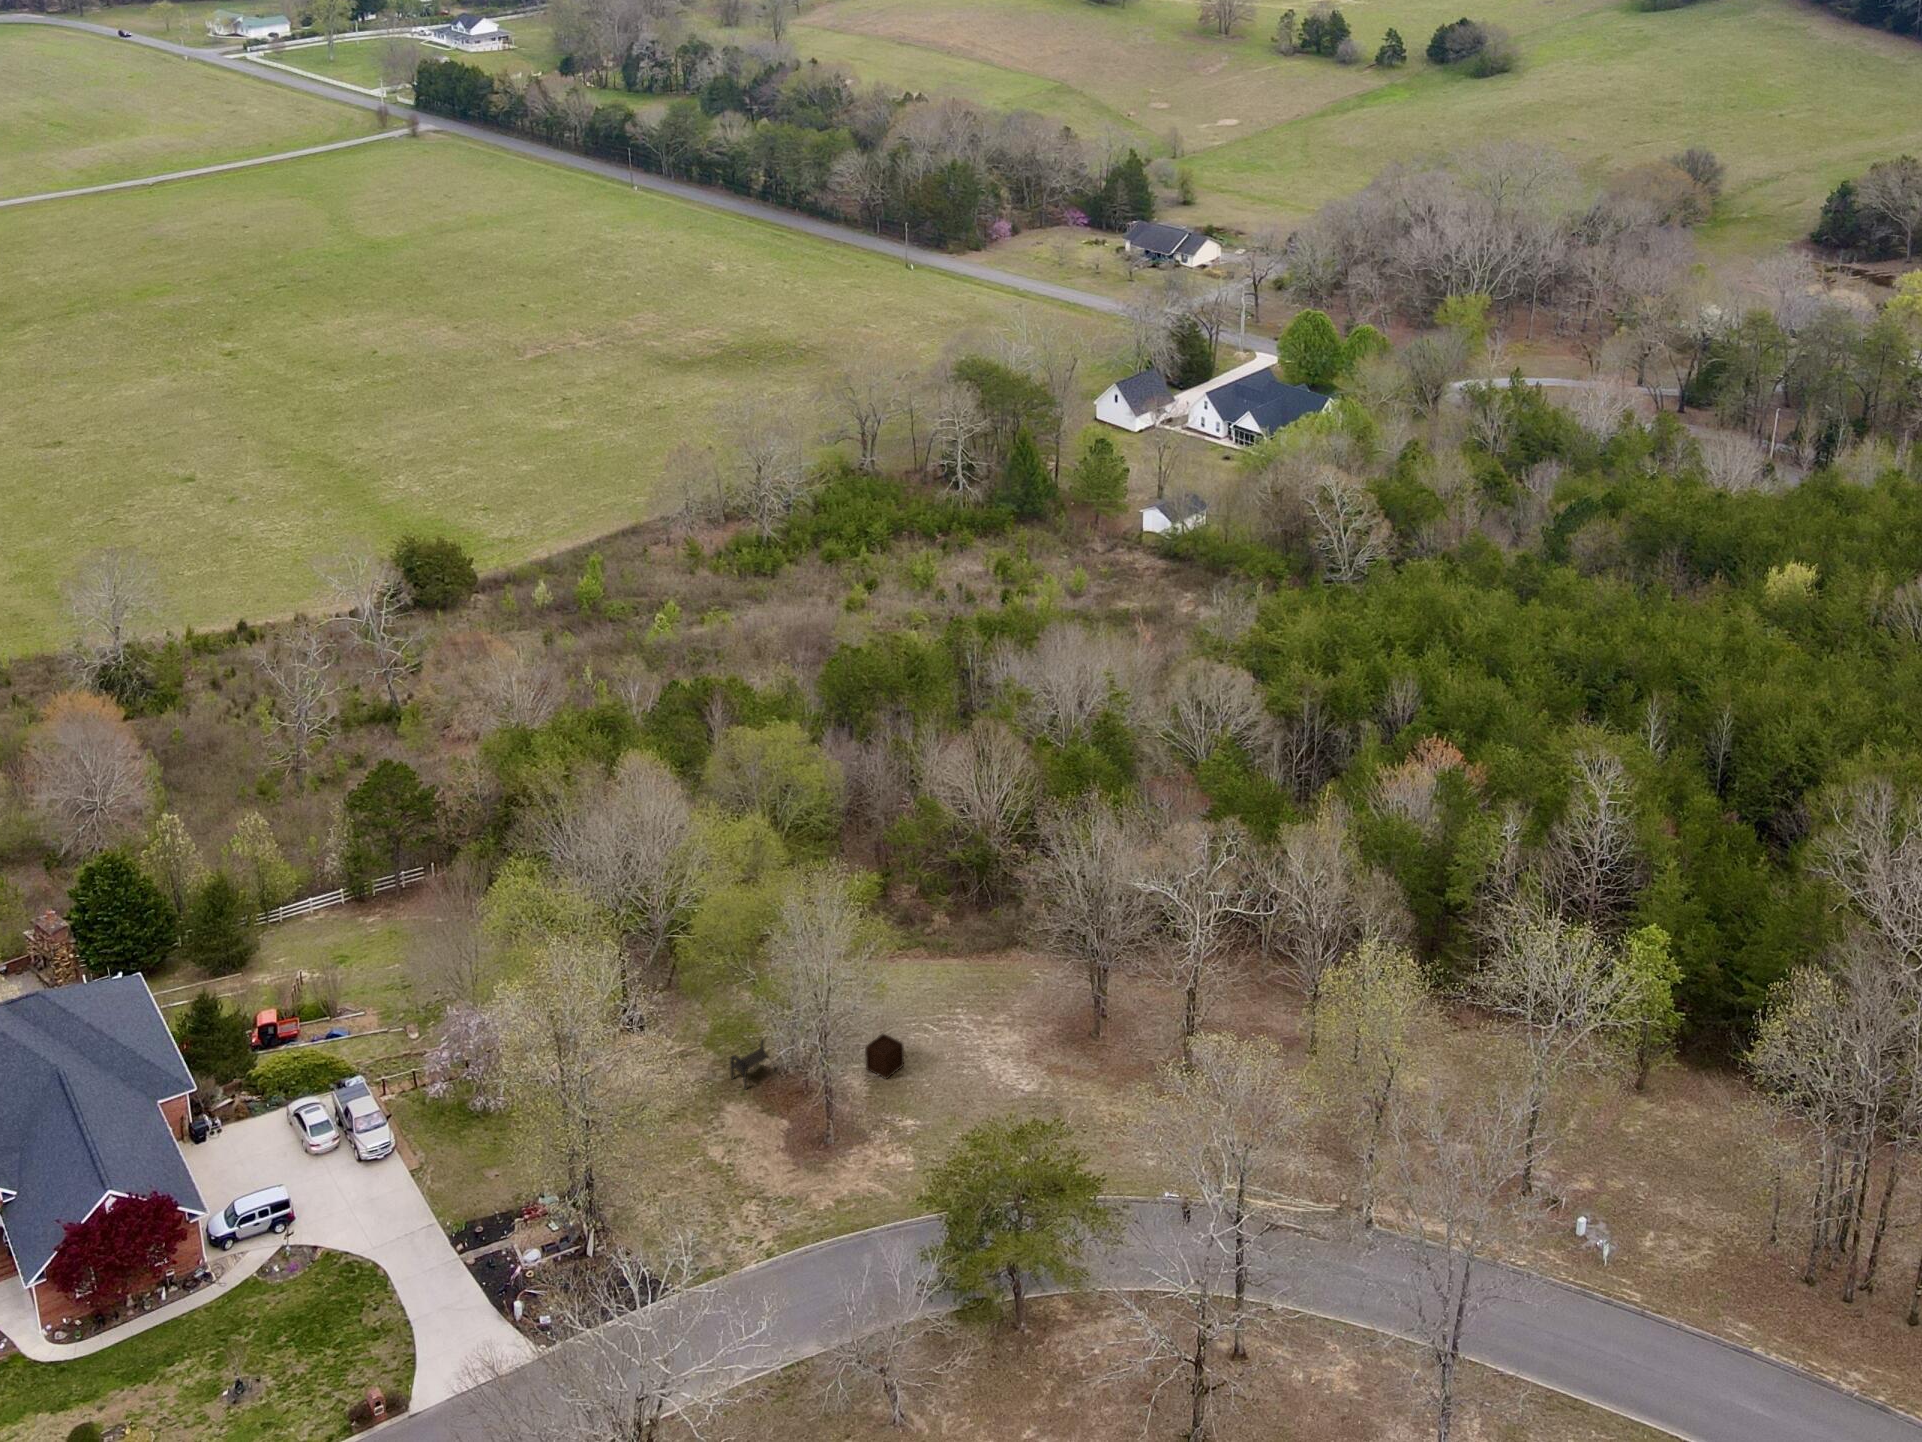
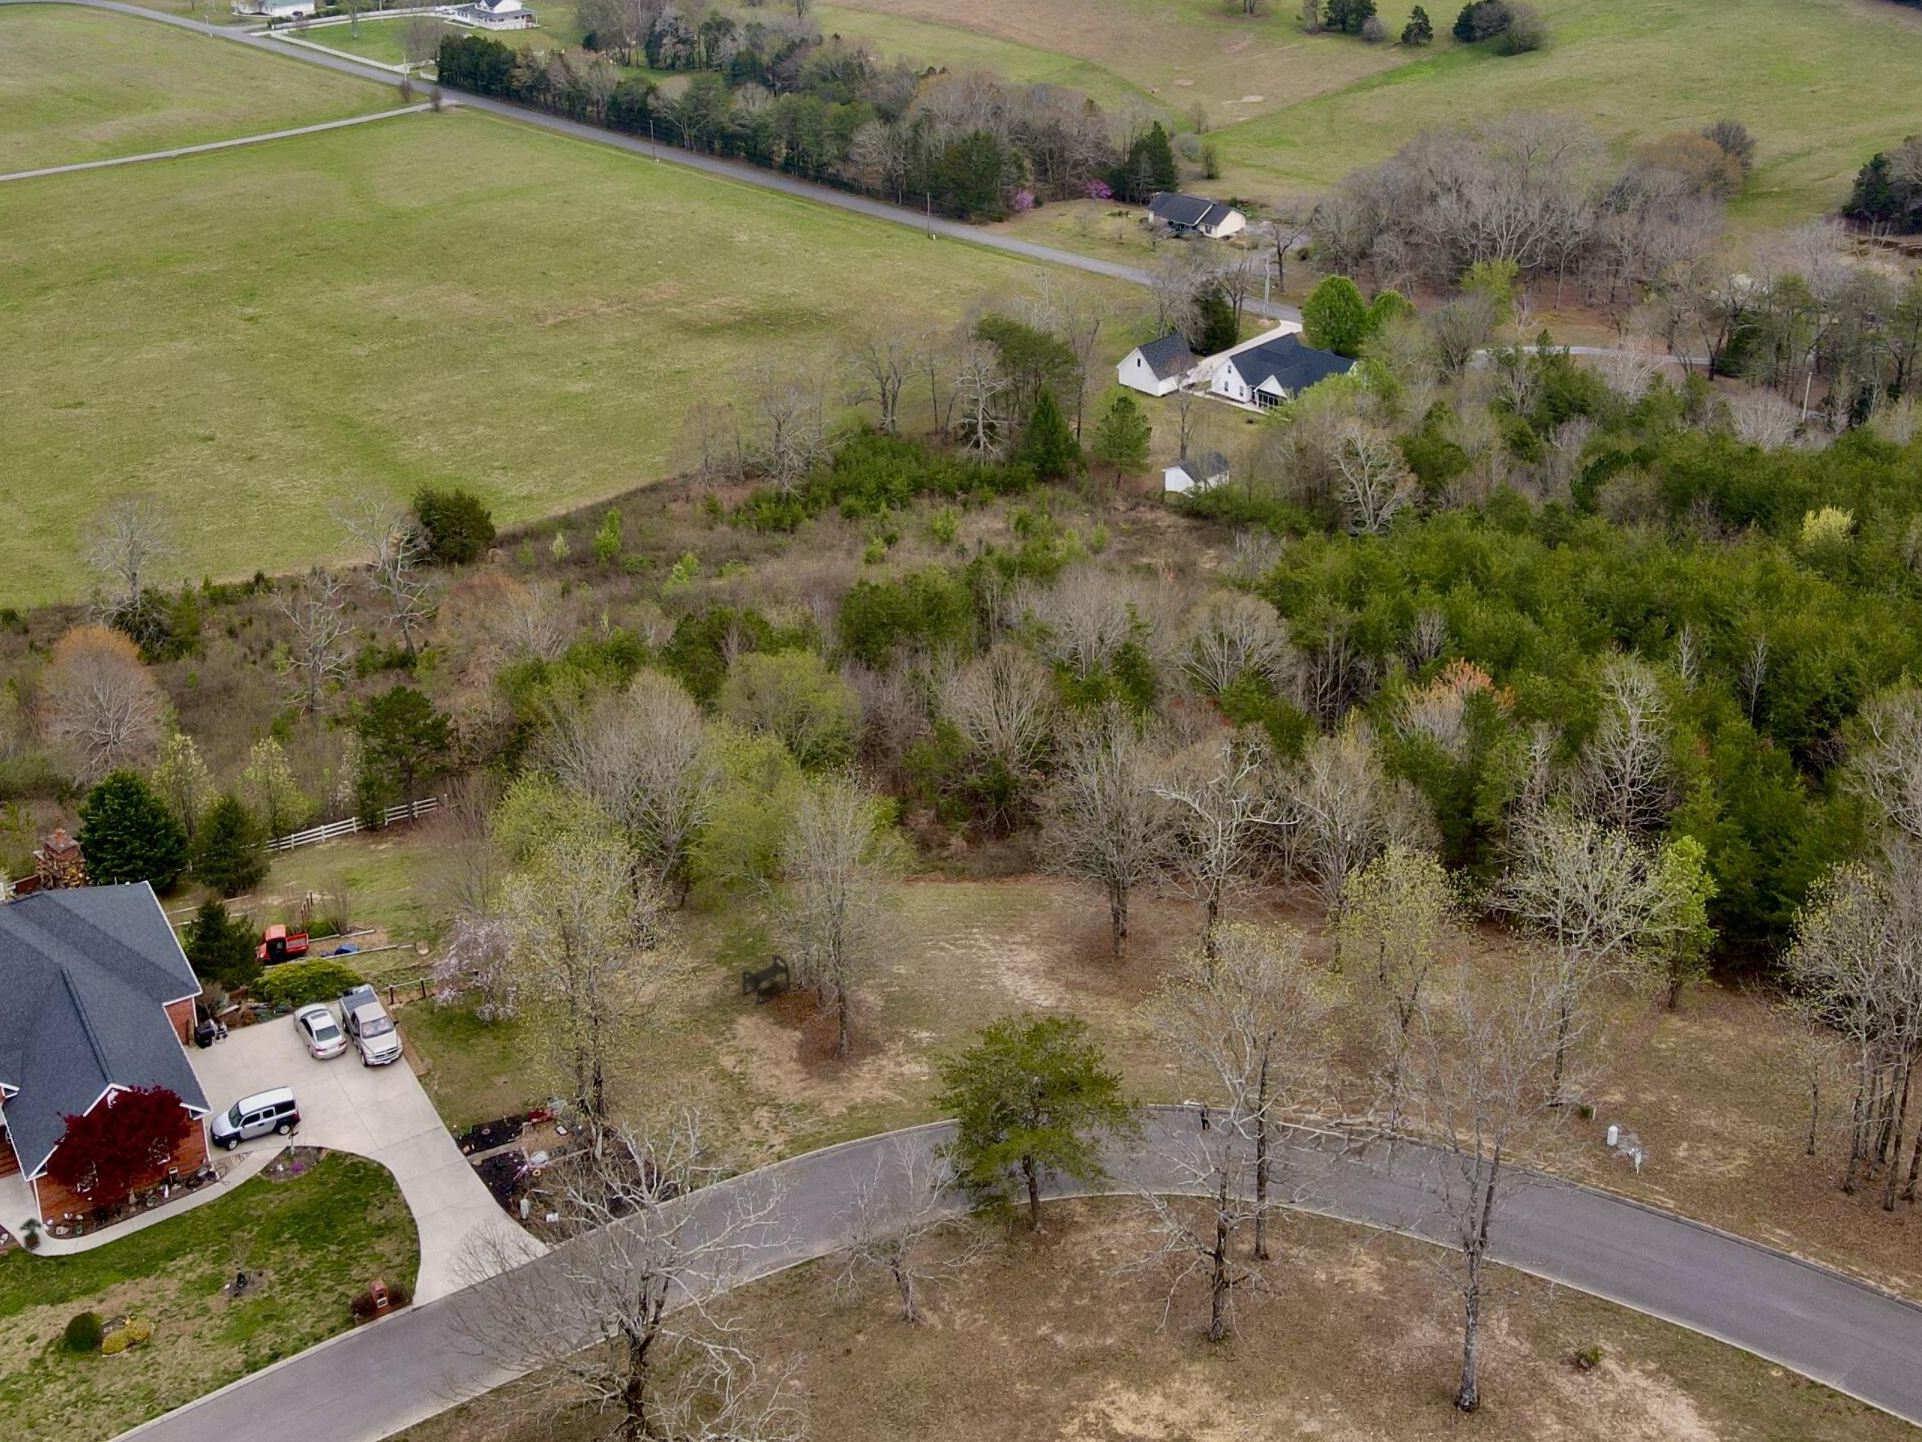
wooden crate: present [865,1034,904,1079] -> none [879,951,919,996]
potted tree: none [19,1324,42,1357] -> present [20,1218,42,1250]

